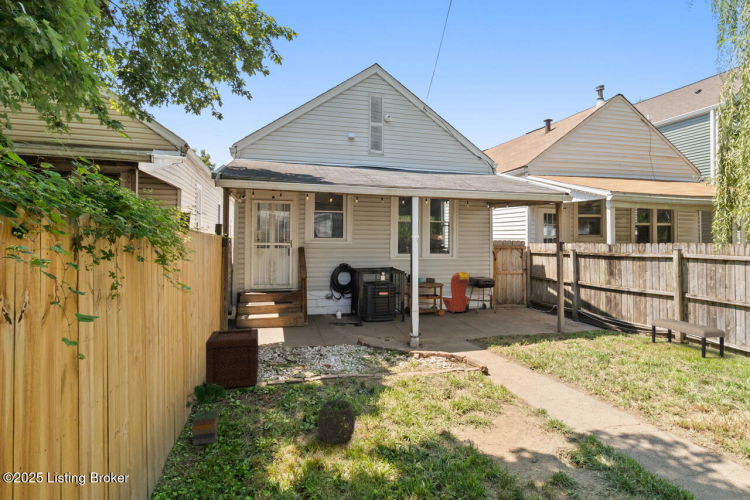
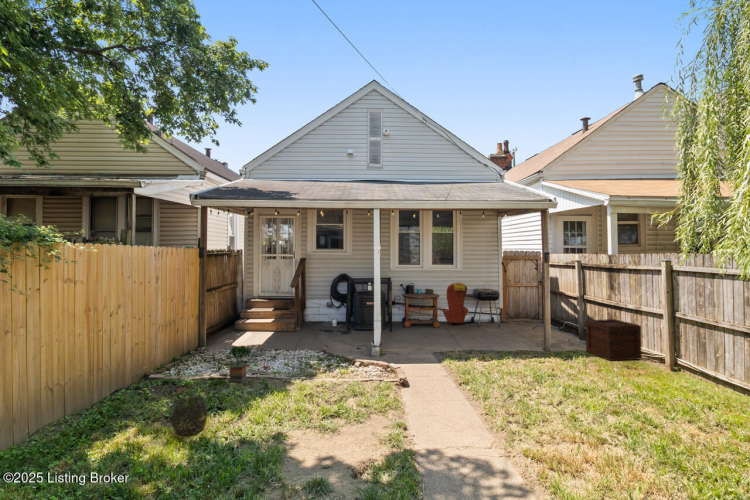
bench: present [651,319,726,358] -> none [638,341,714,390]
wooden crate: present [206,329,258,388] -> present [585,319,642,361]
potted tree: present [186,383,226,445] -> present [226,346,251,382]

